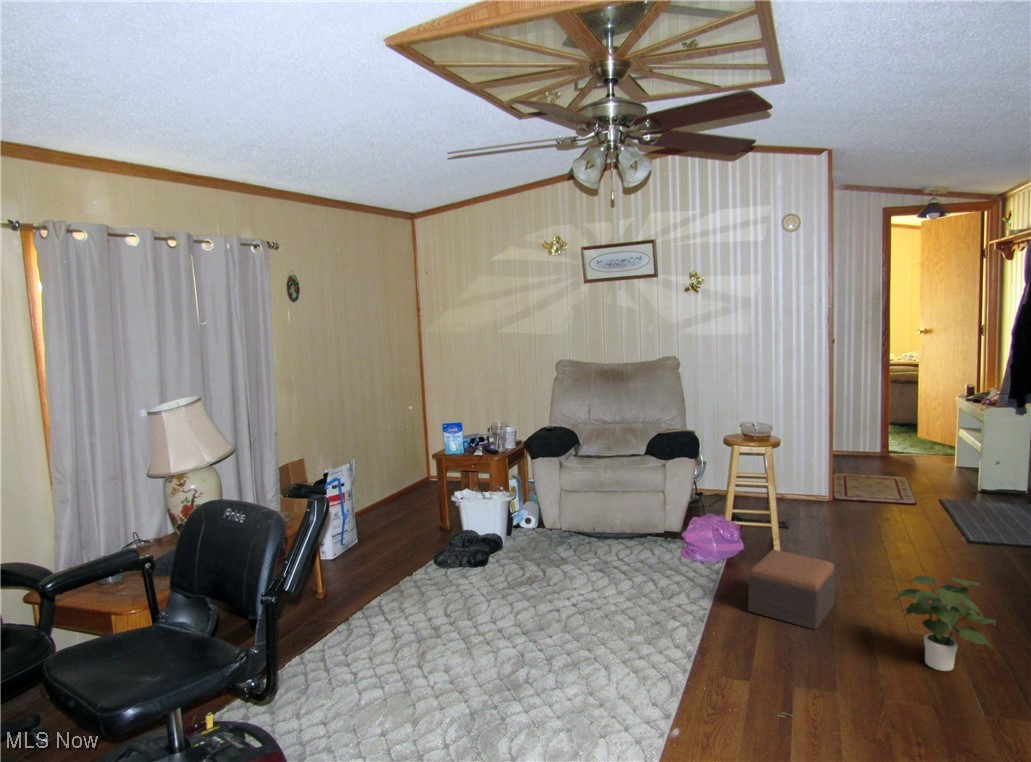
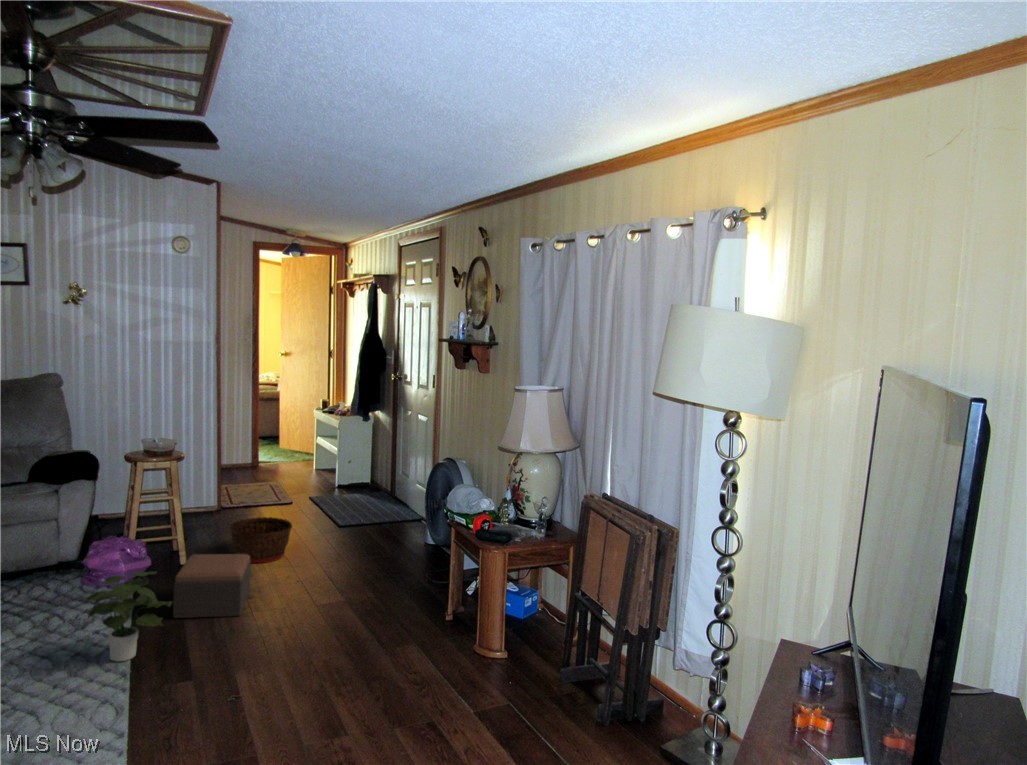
basket: none [823,519,897,574] -> present [230,517,292,563]
potted plant: present [898,576,996,671] -> present [85,572,172,662]

